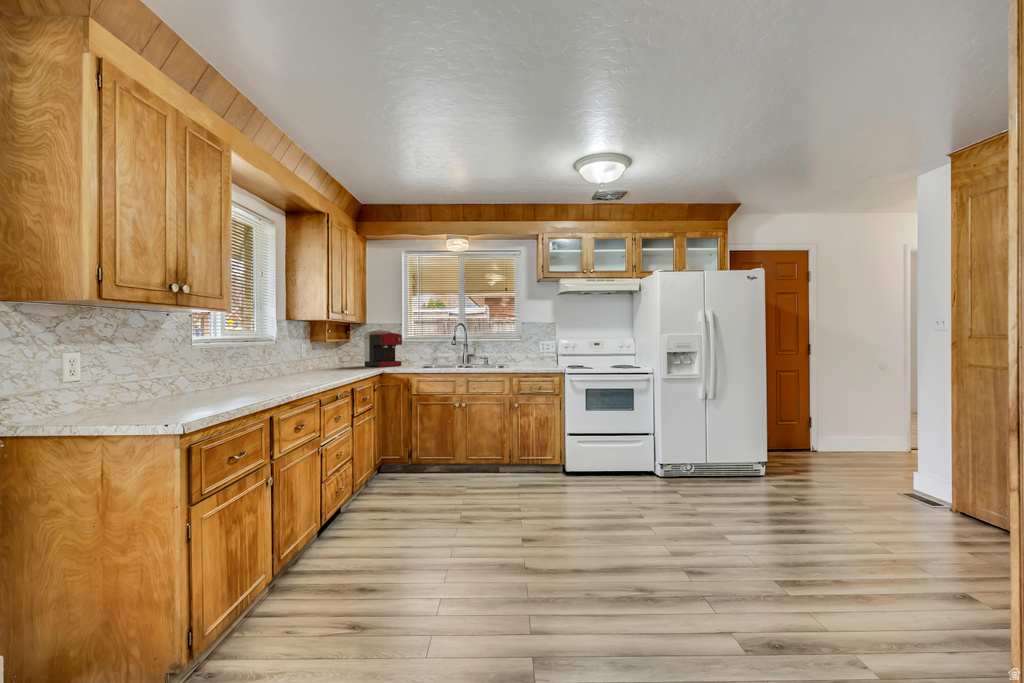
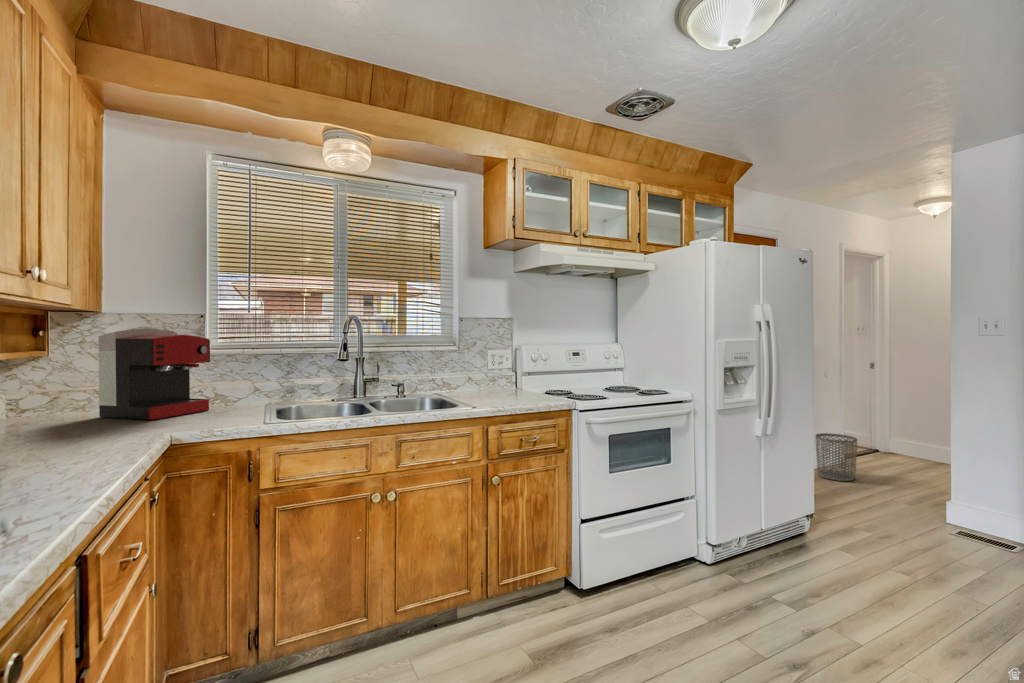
waste bin: none [855,419,893,461] -> present [816,433,857,481]

